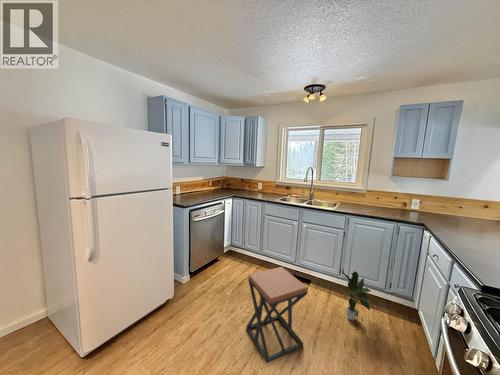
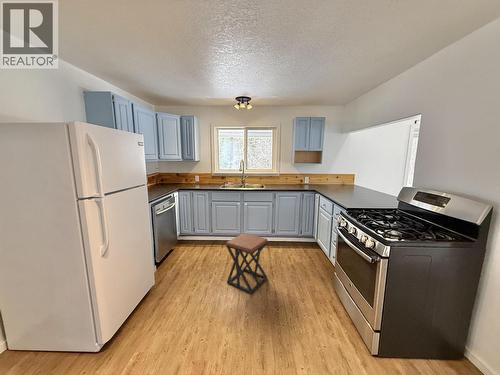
potted plant: present [343,271,373,320] -> none [278,226,299,257]

